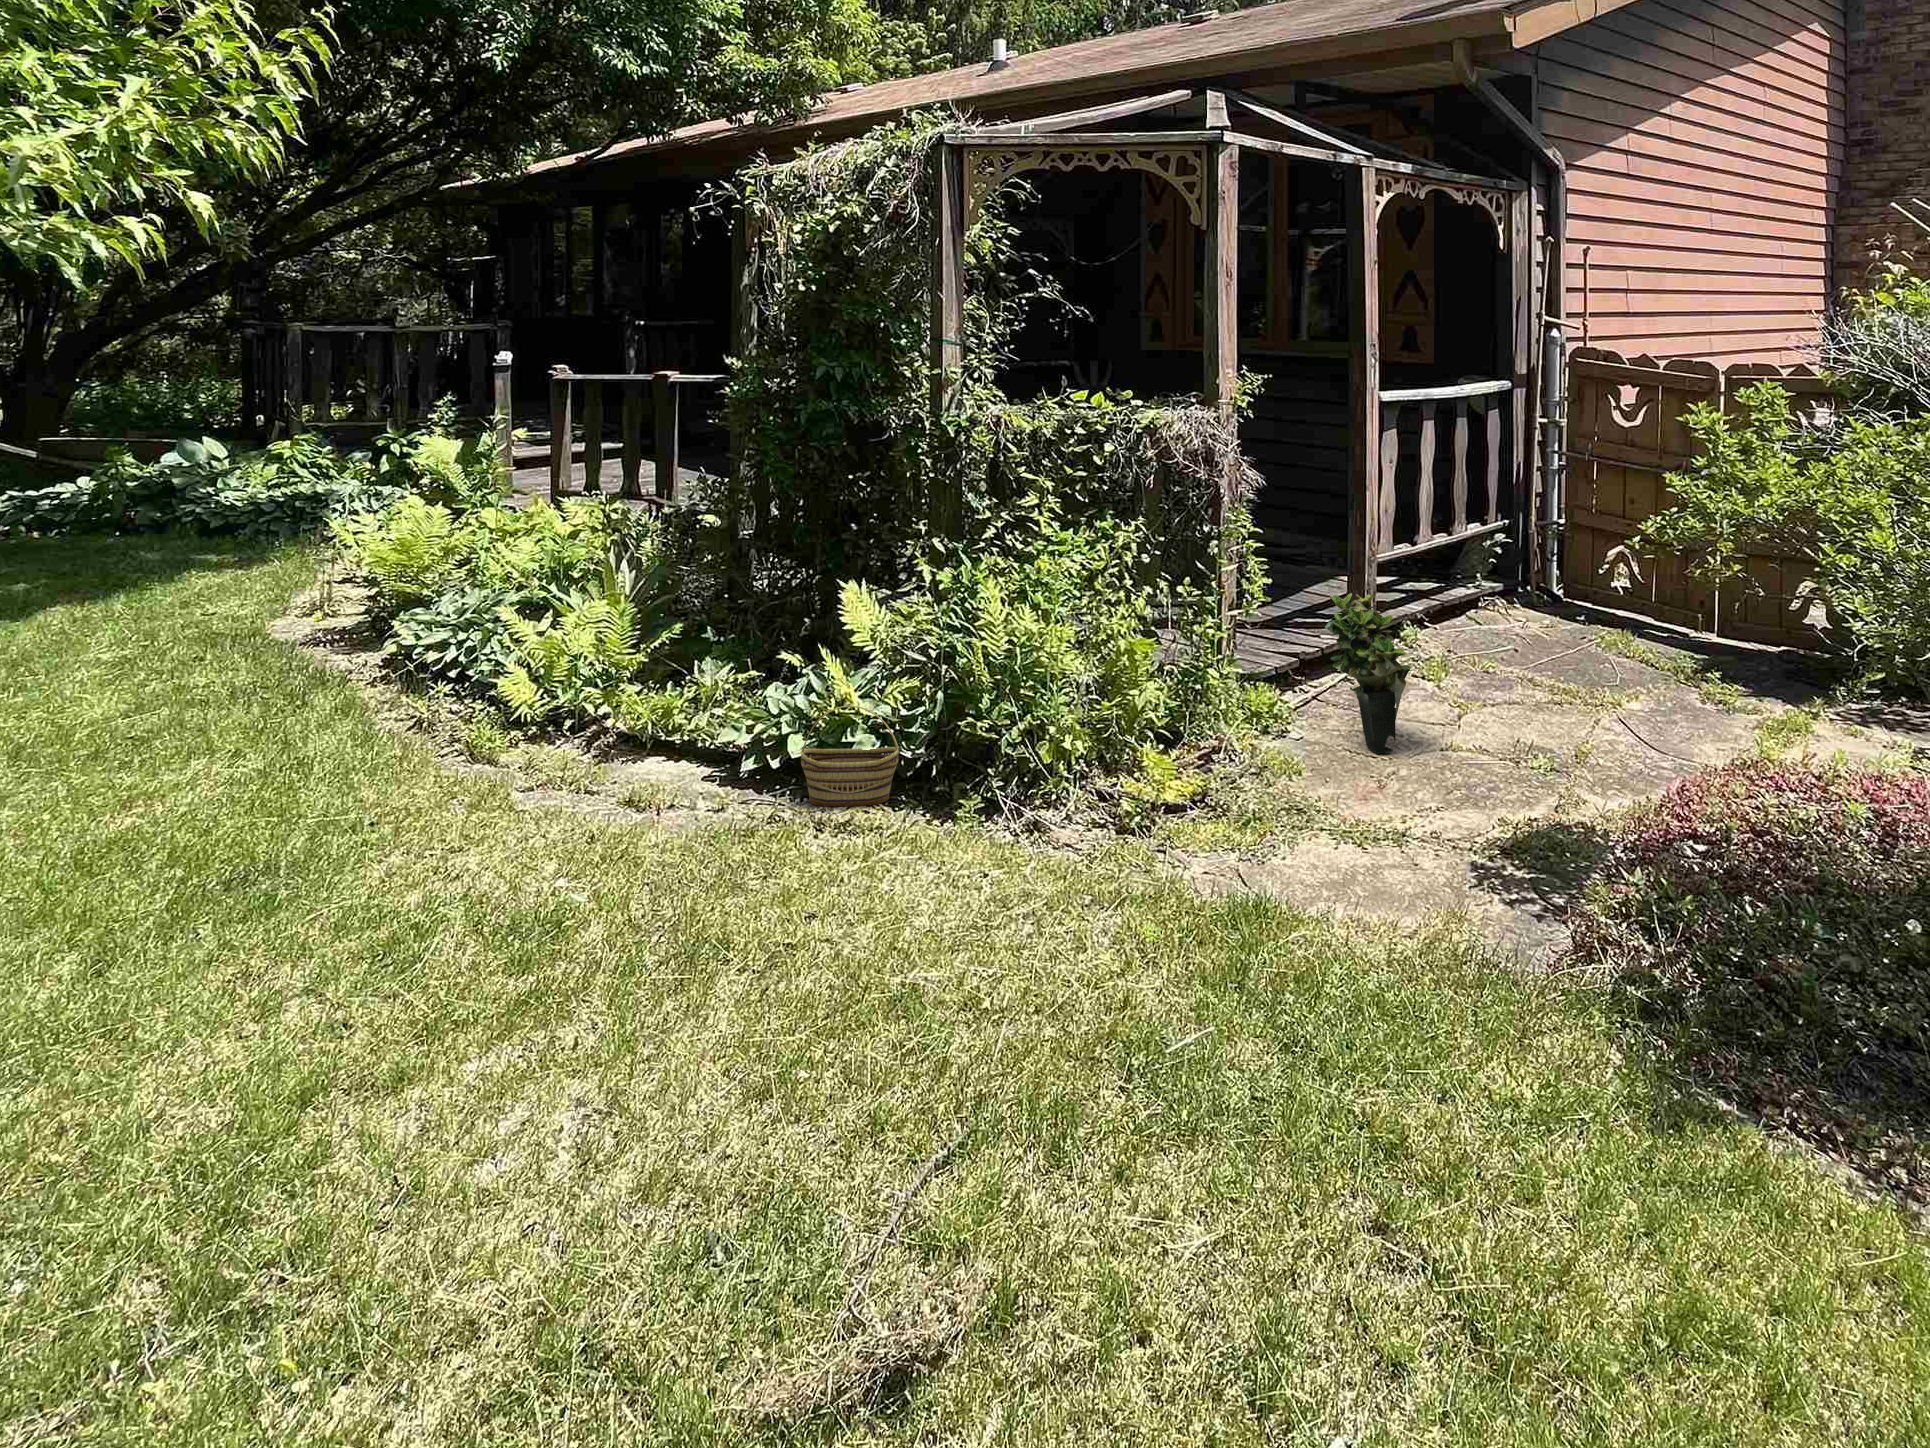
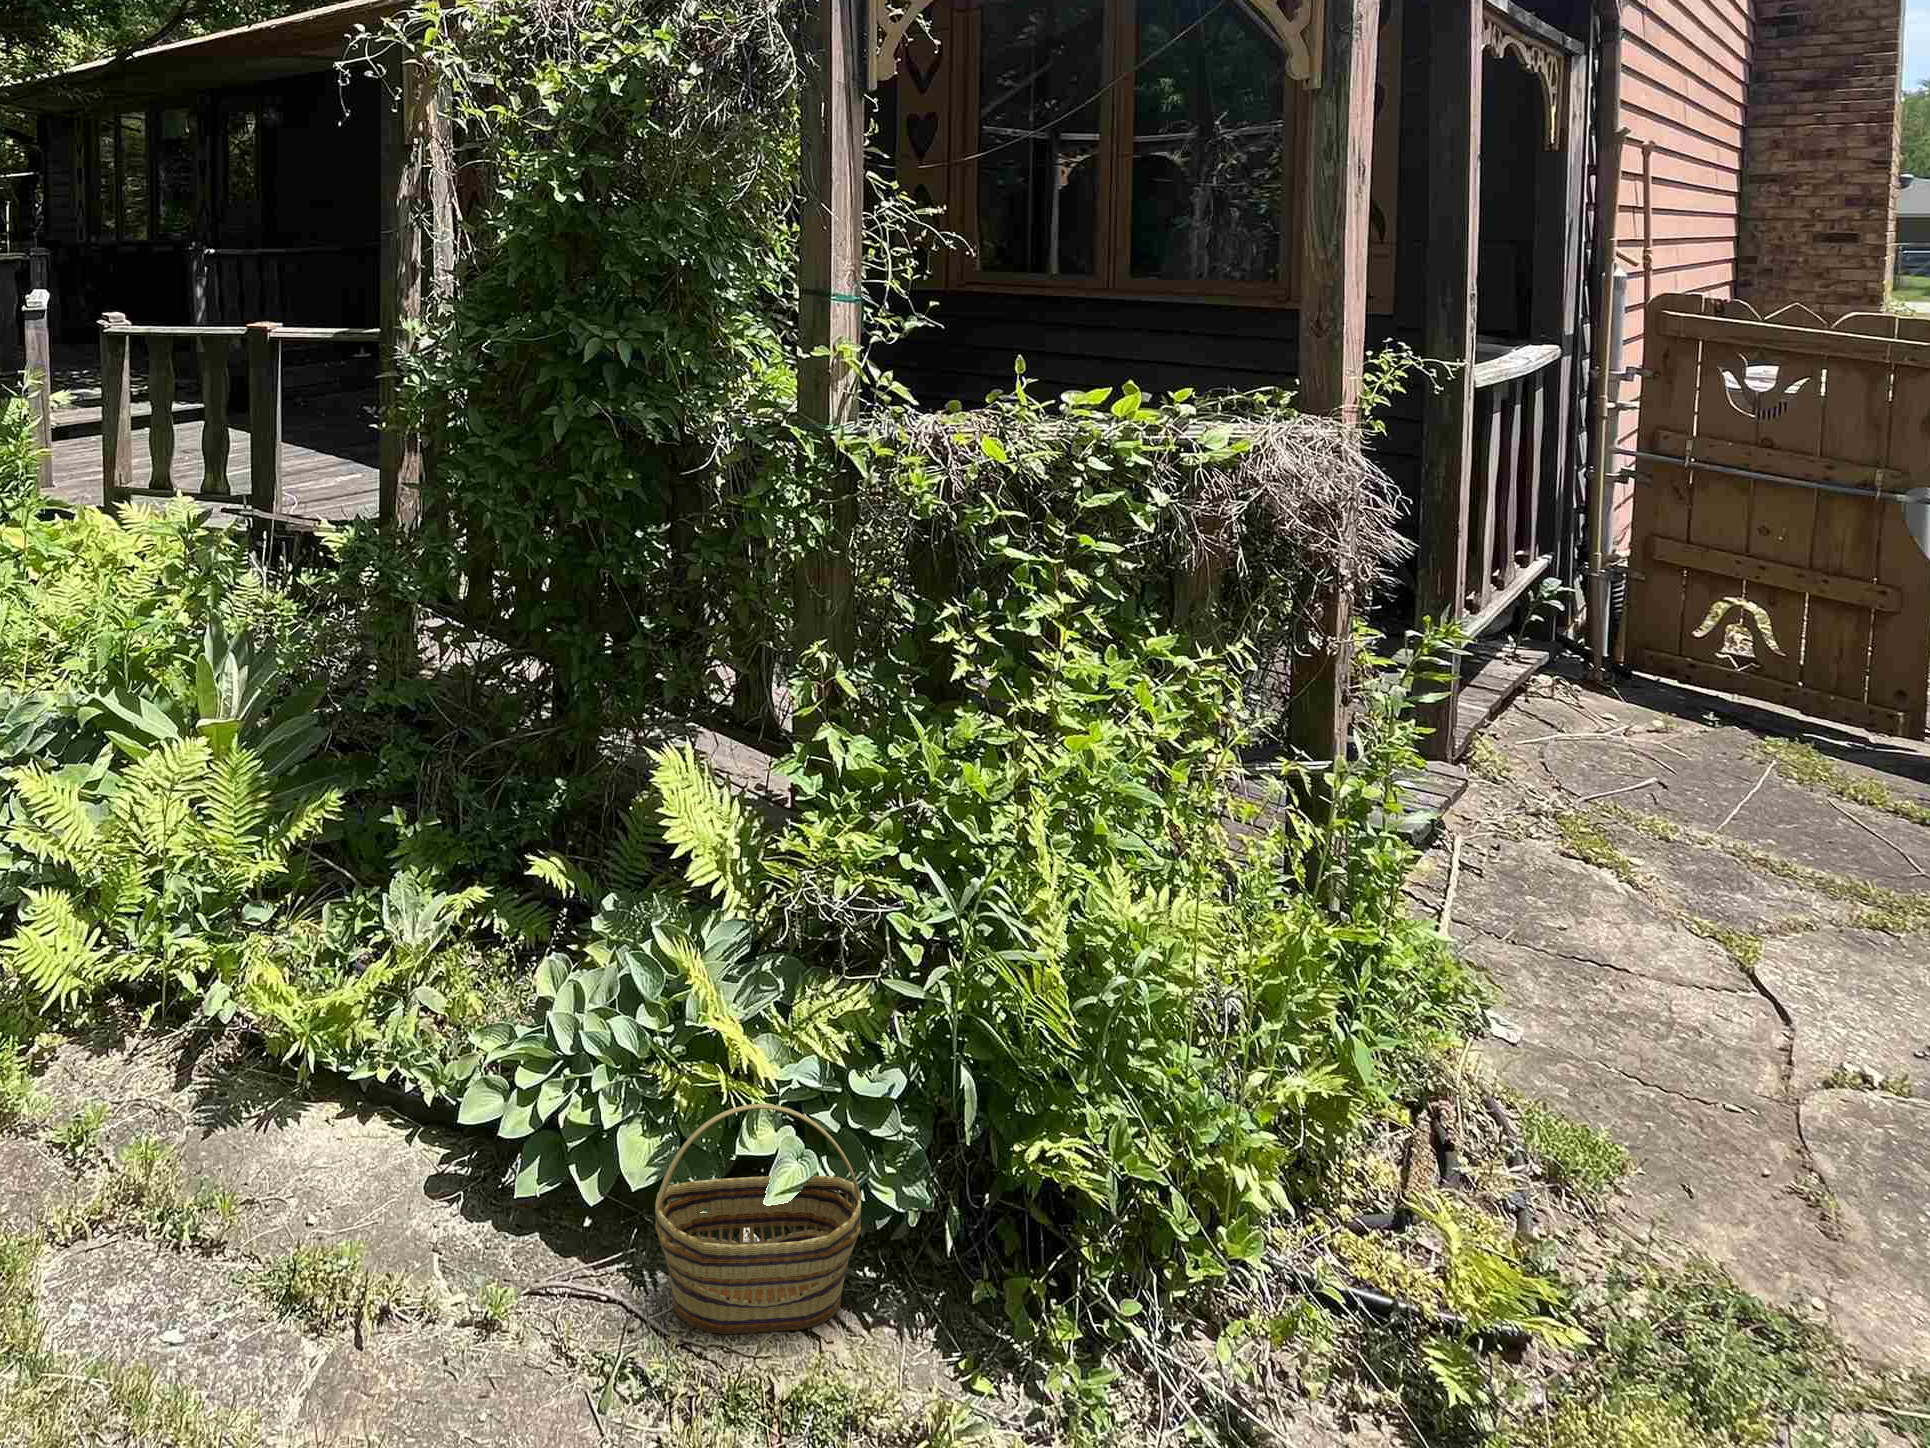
potted plant: present [1325,593,1411,754] -> none [1579,774,1801,1115]

